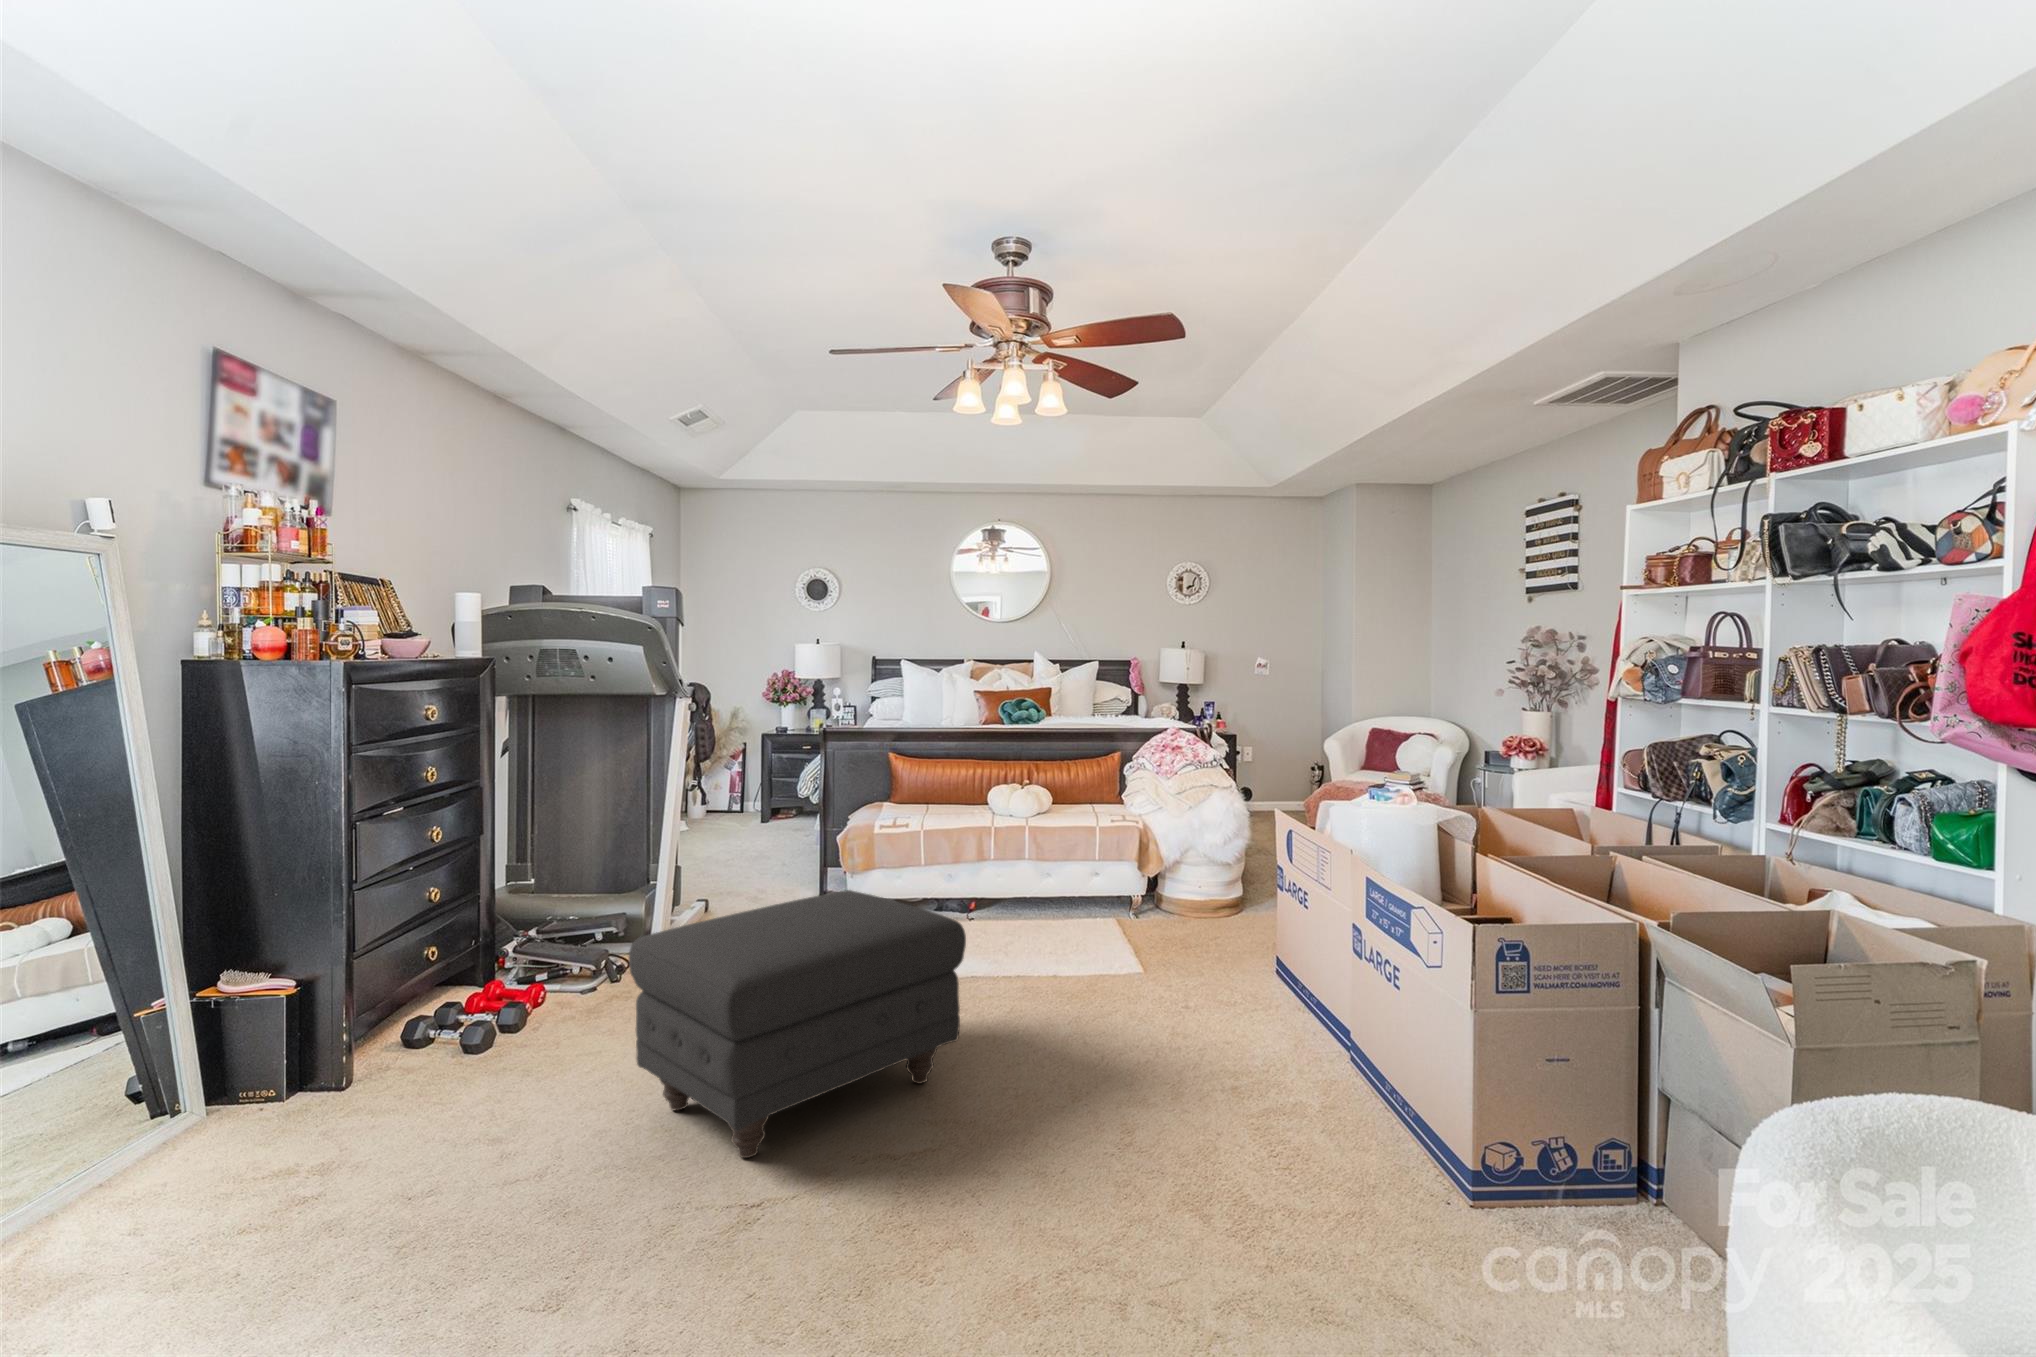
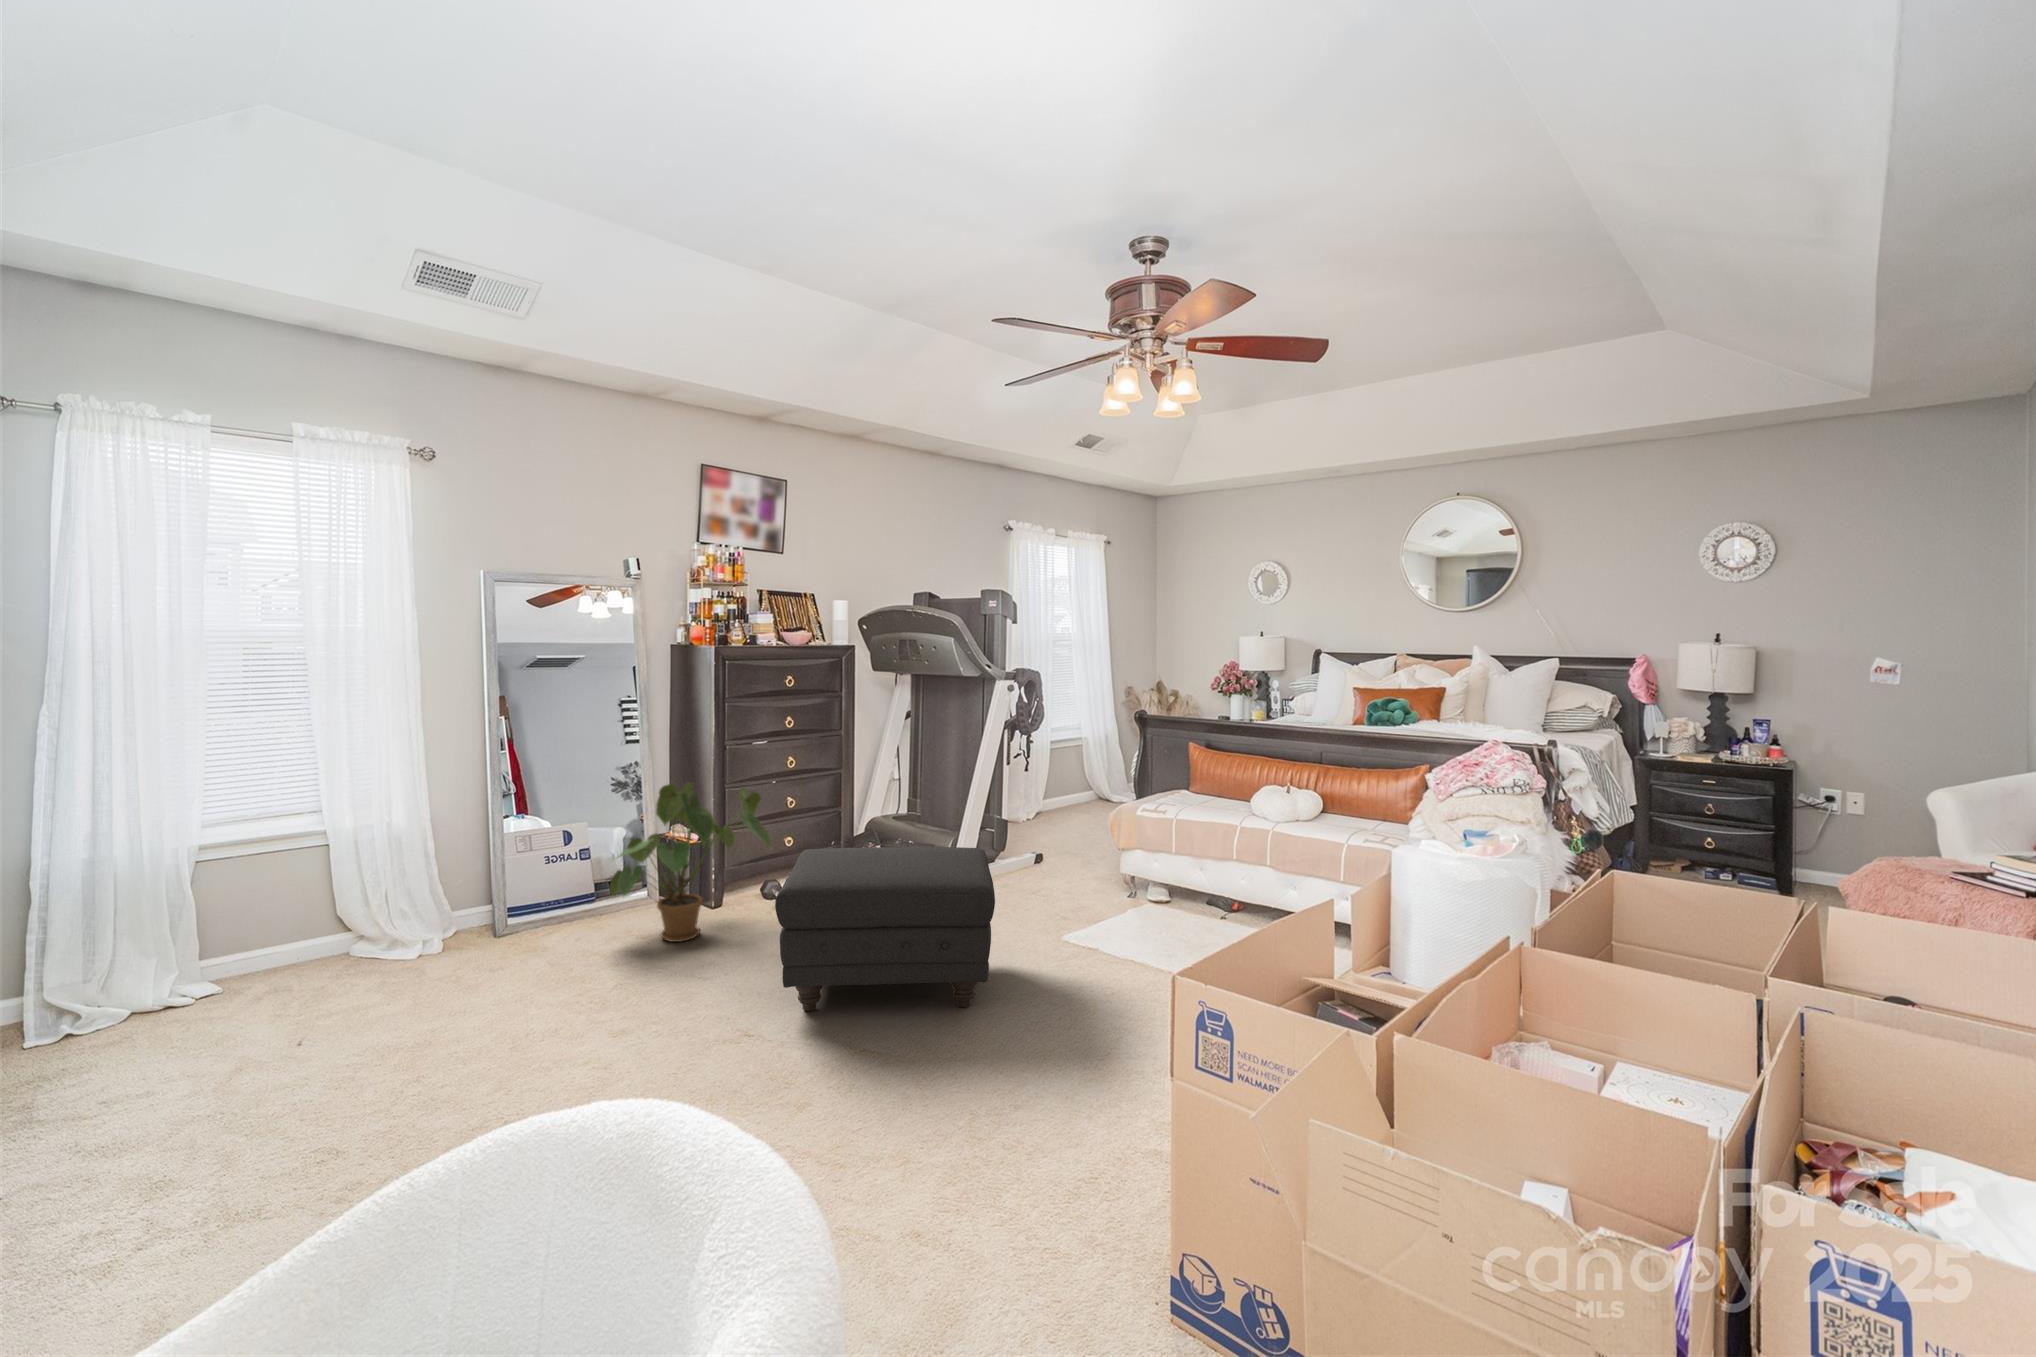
house plant: none [200,877,516,1159] -> present [609,783,771,942]

